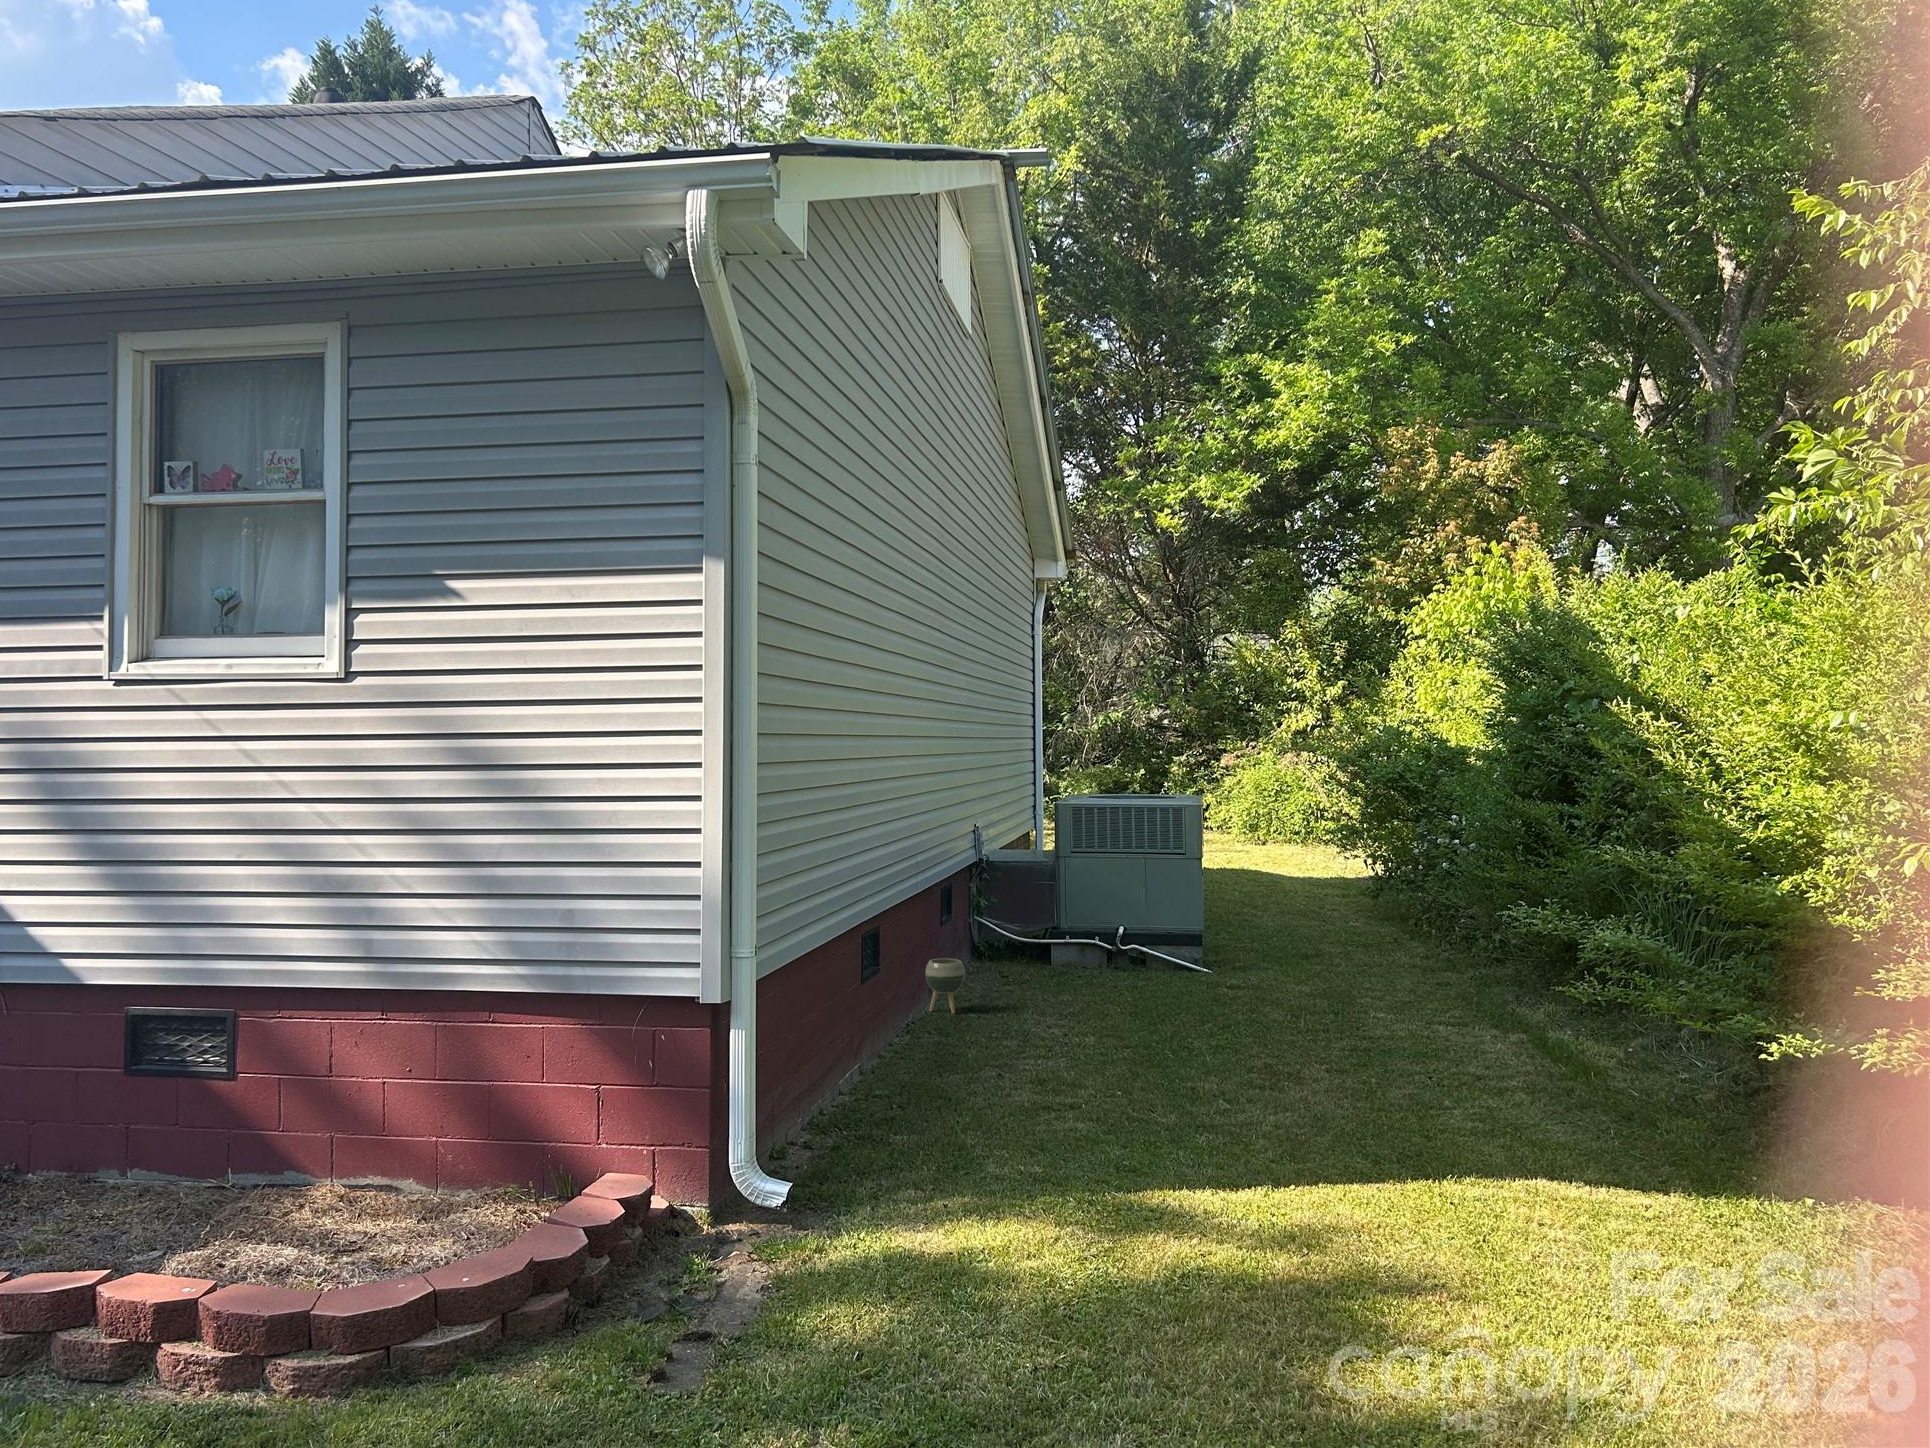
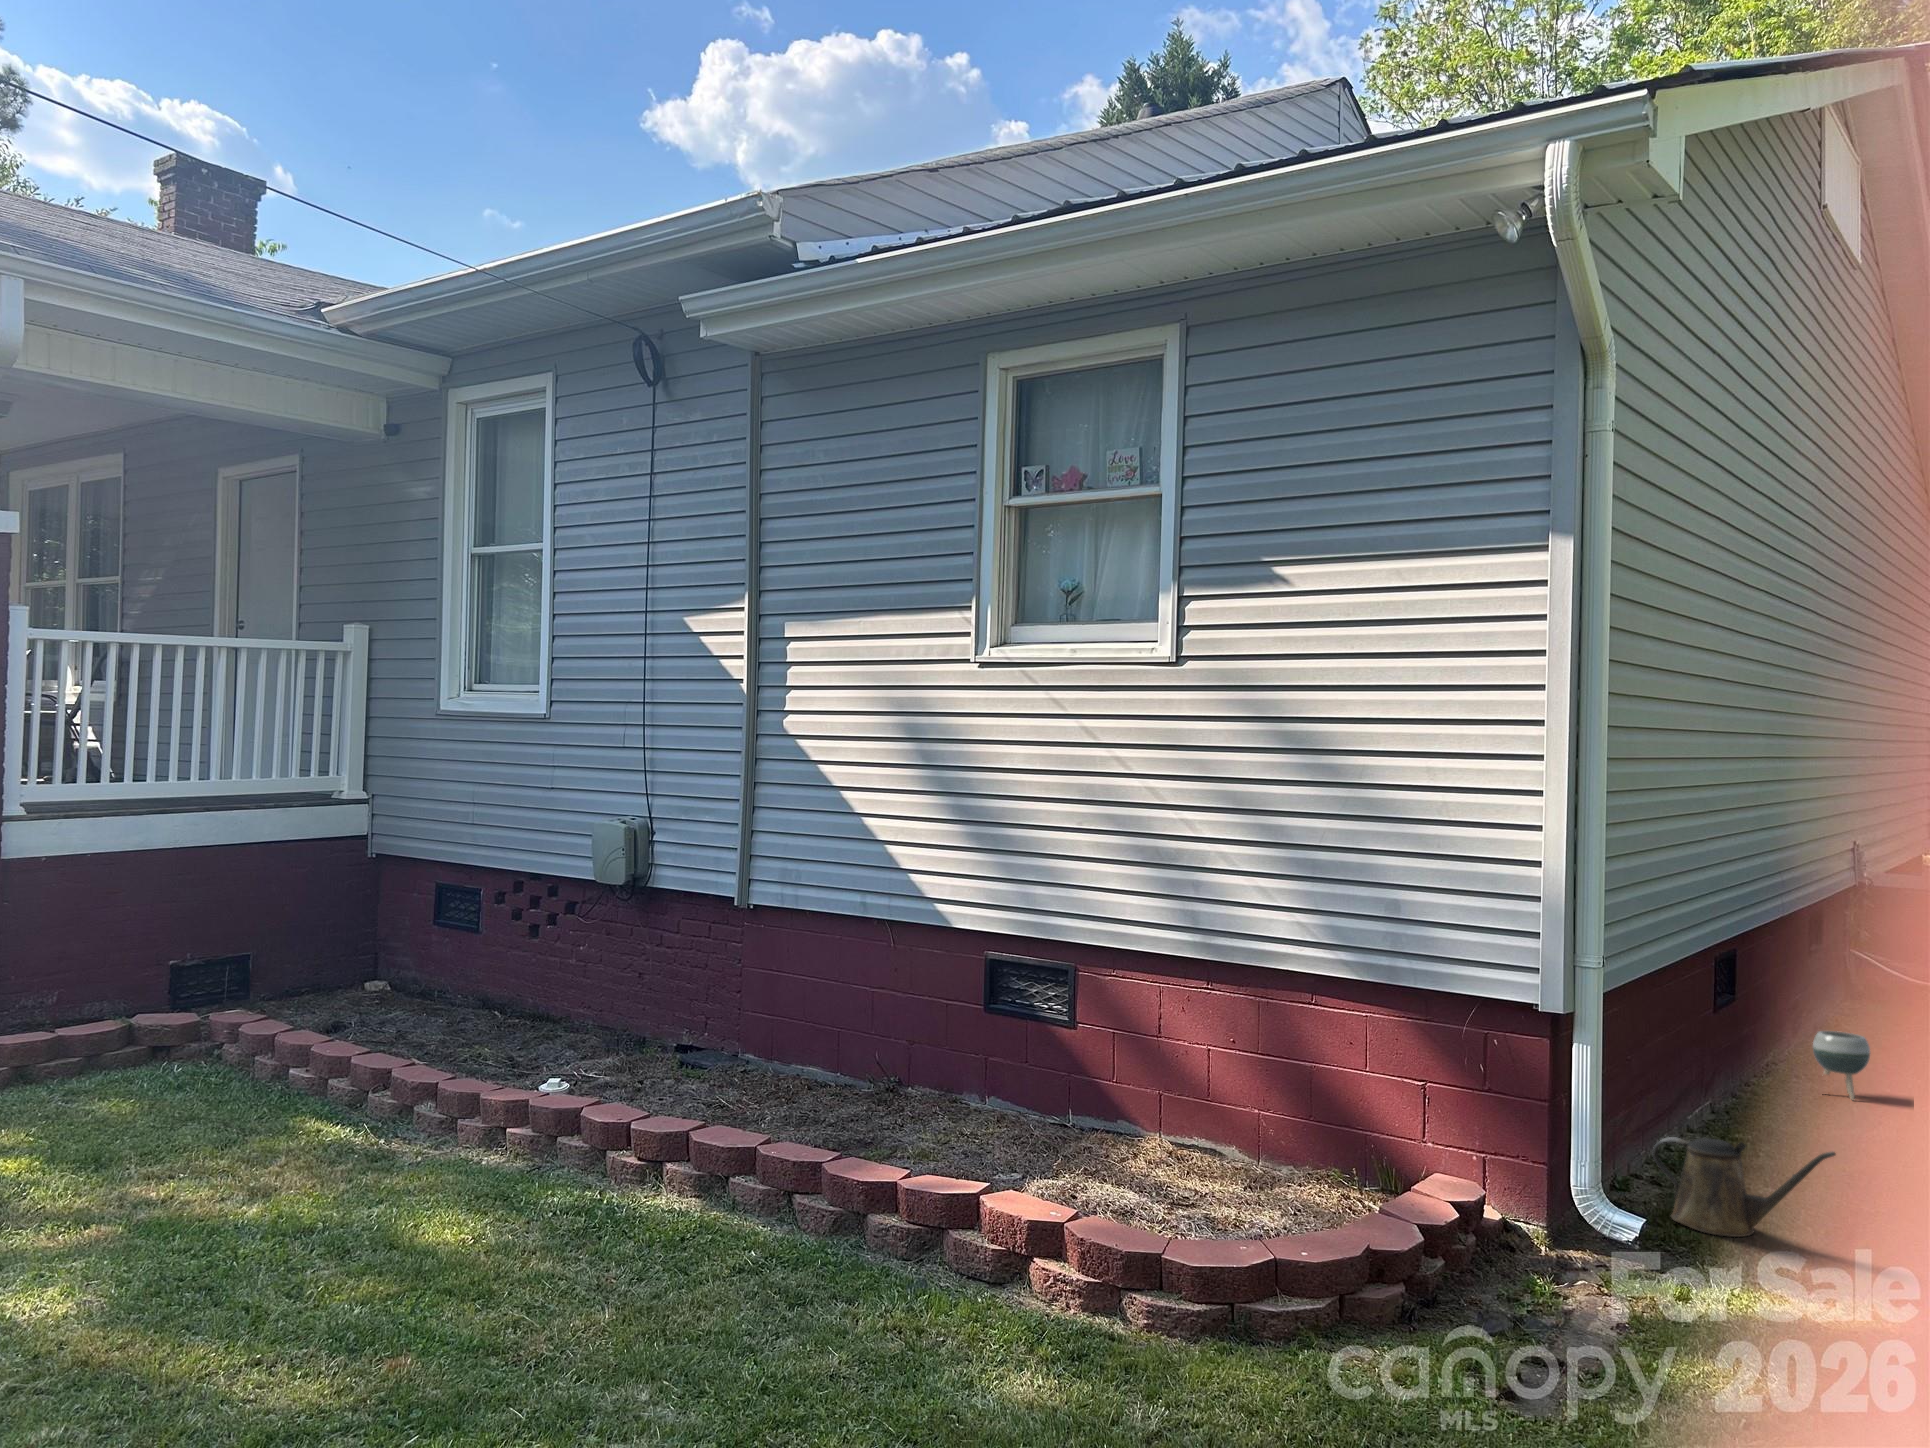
watering can: none [798,1081,935,1169] -> present [1652,1137,1836,1237]

